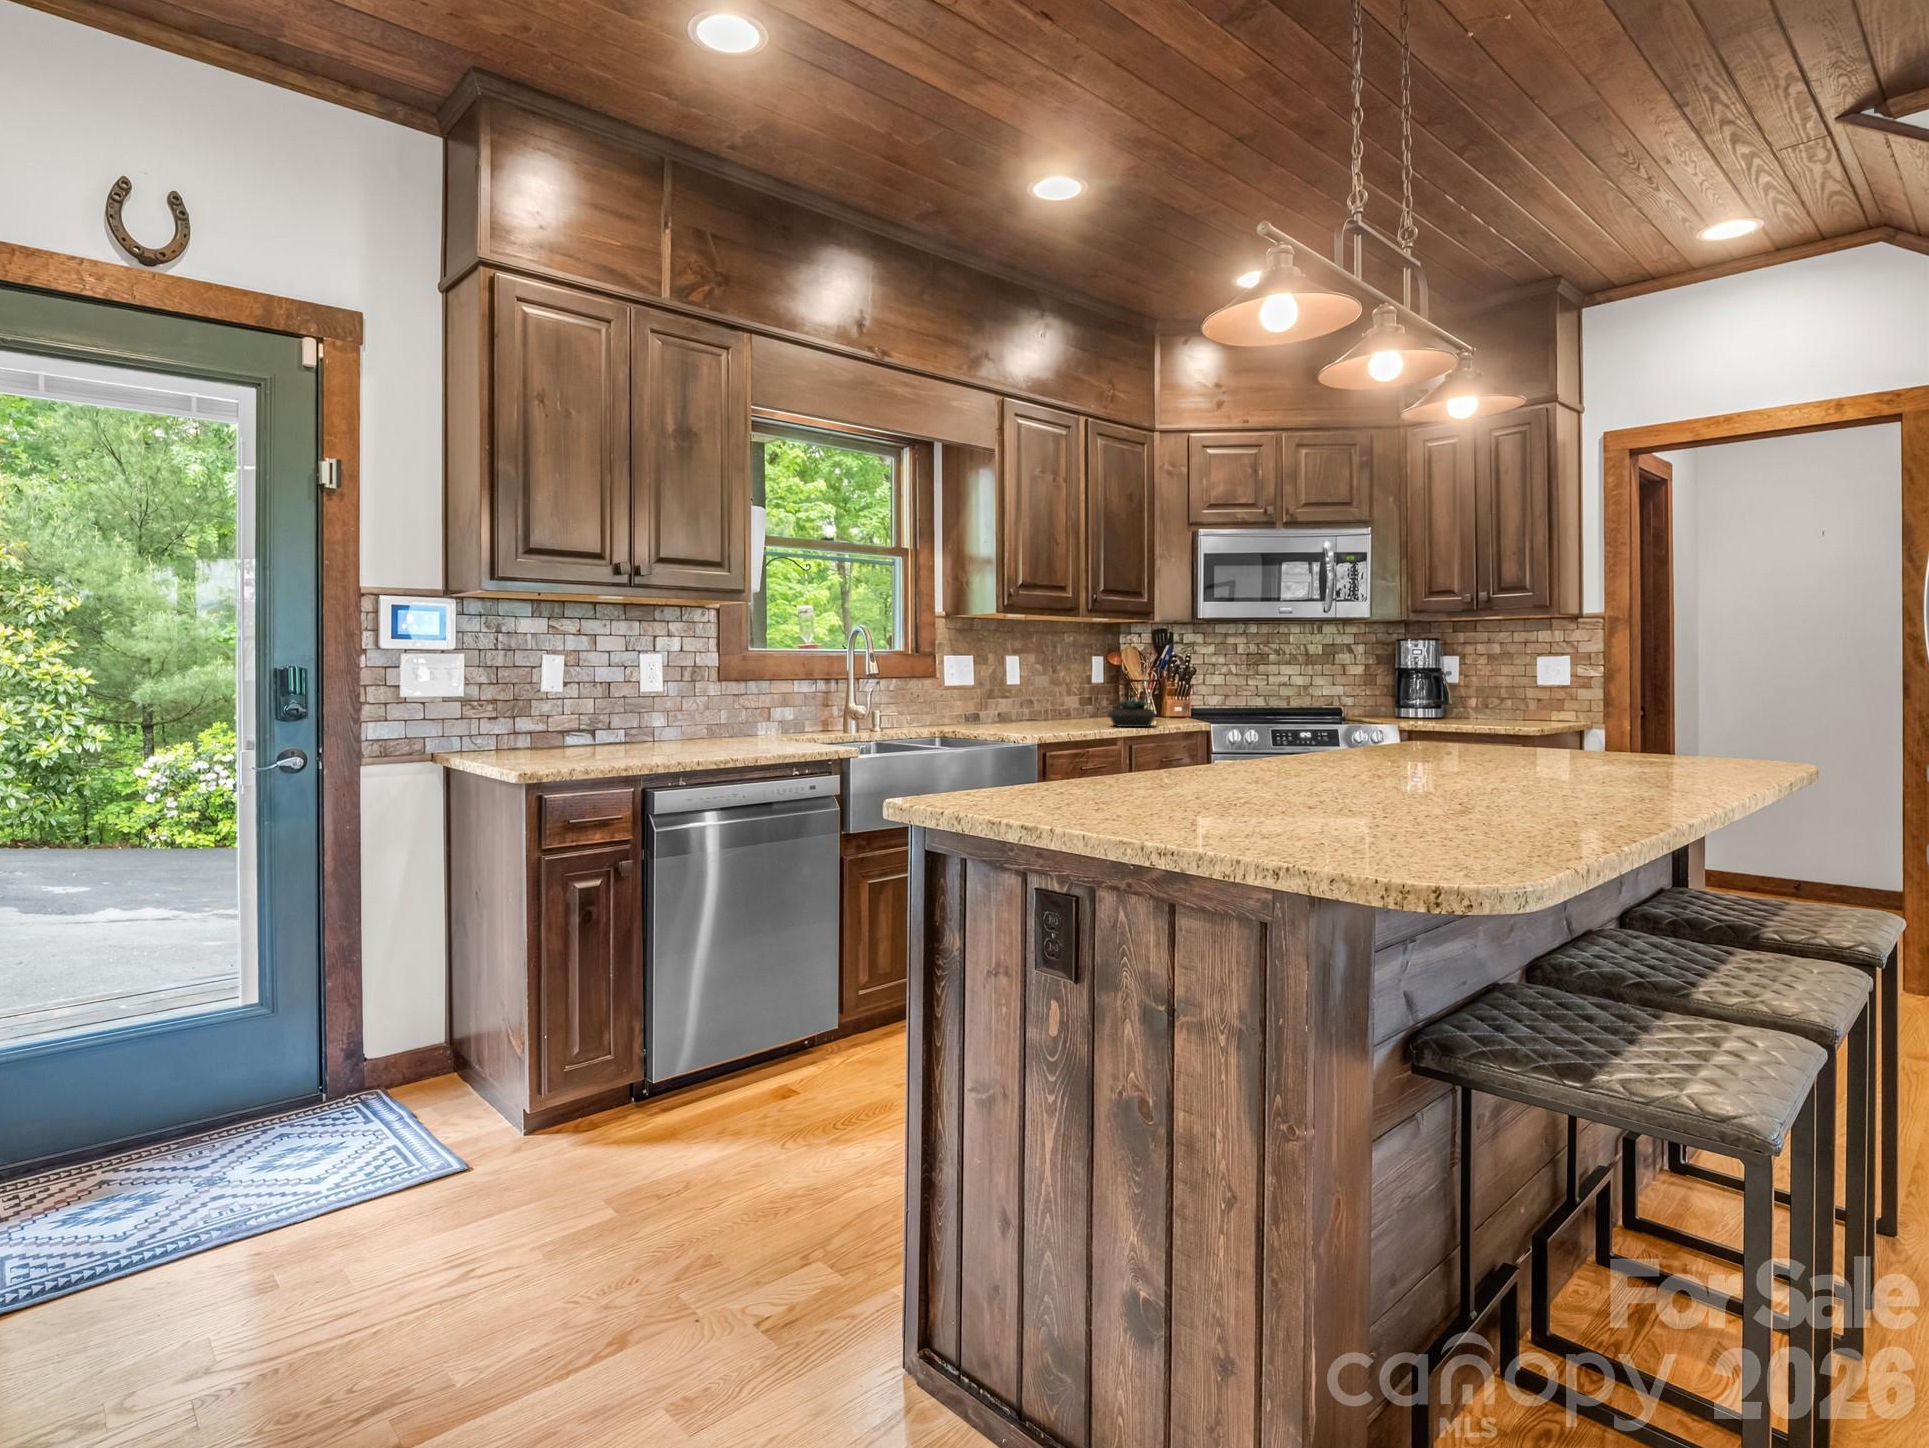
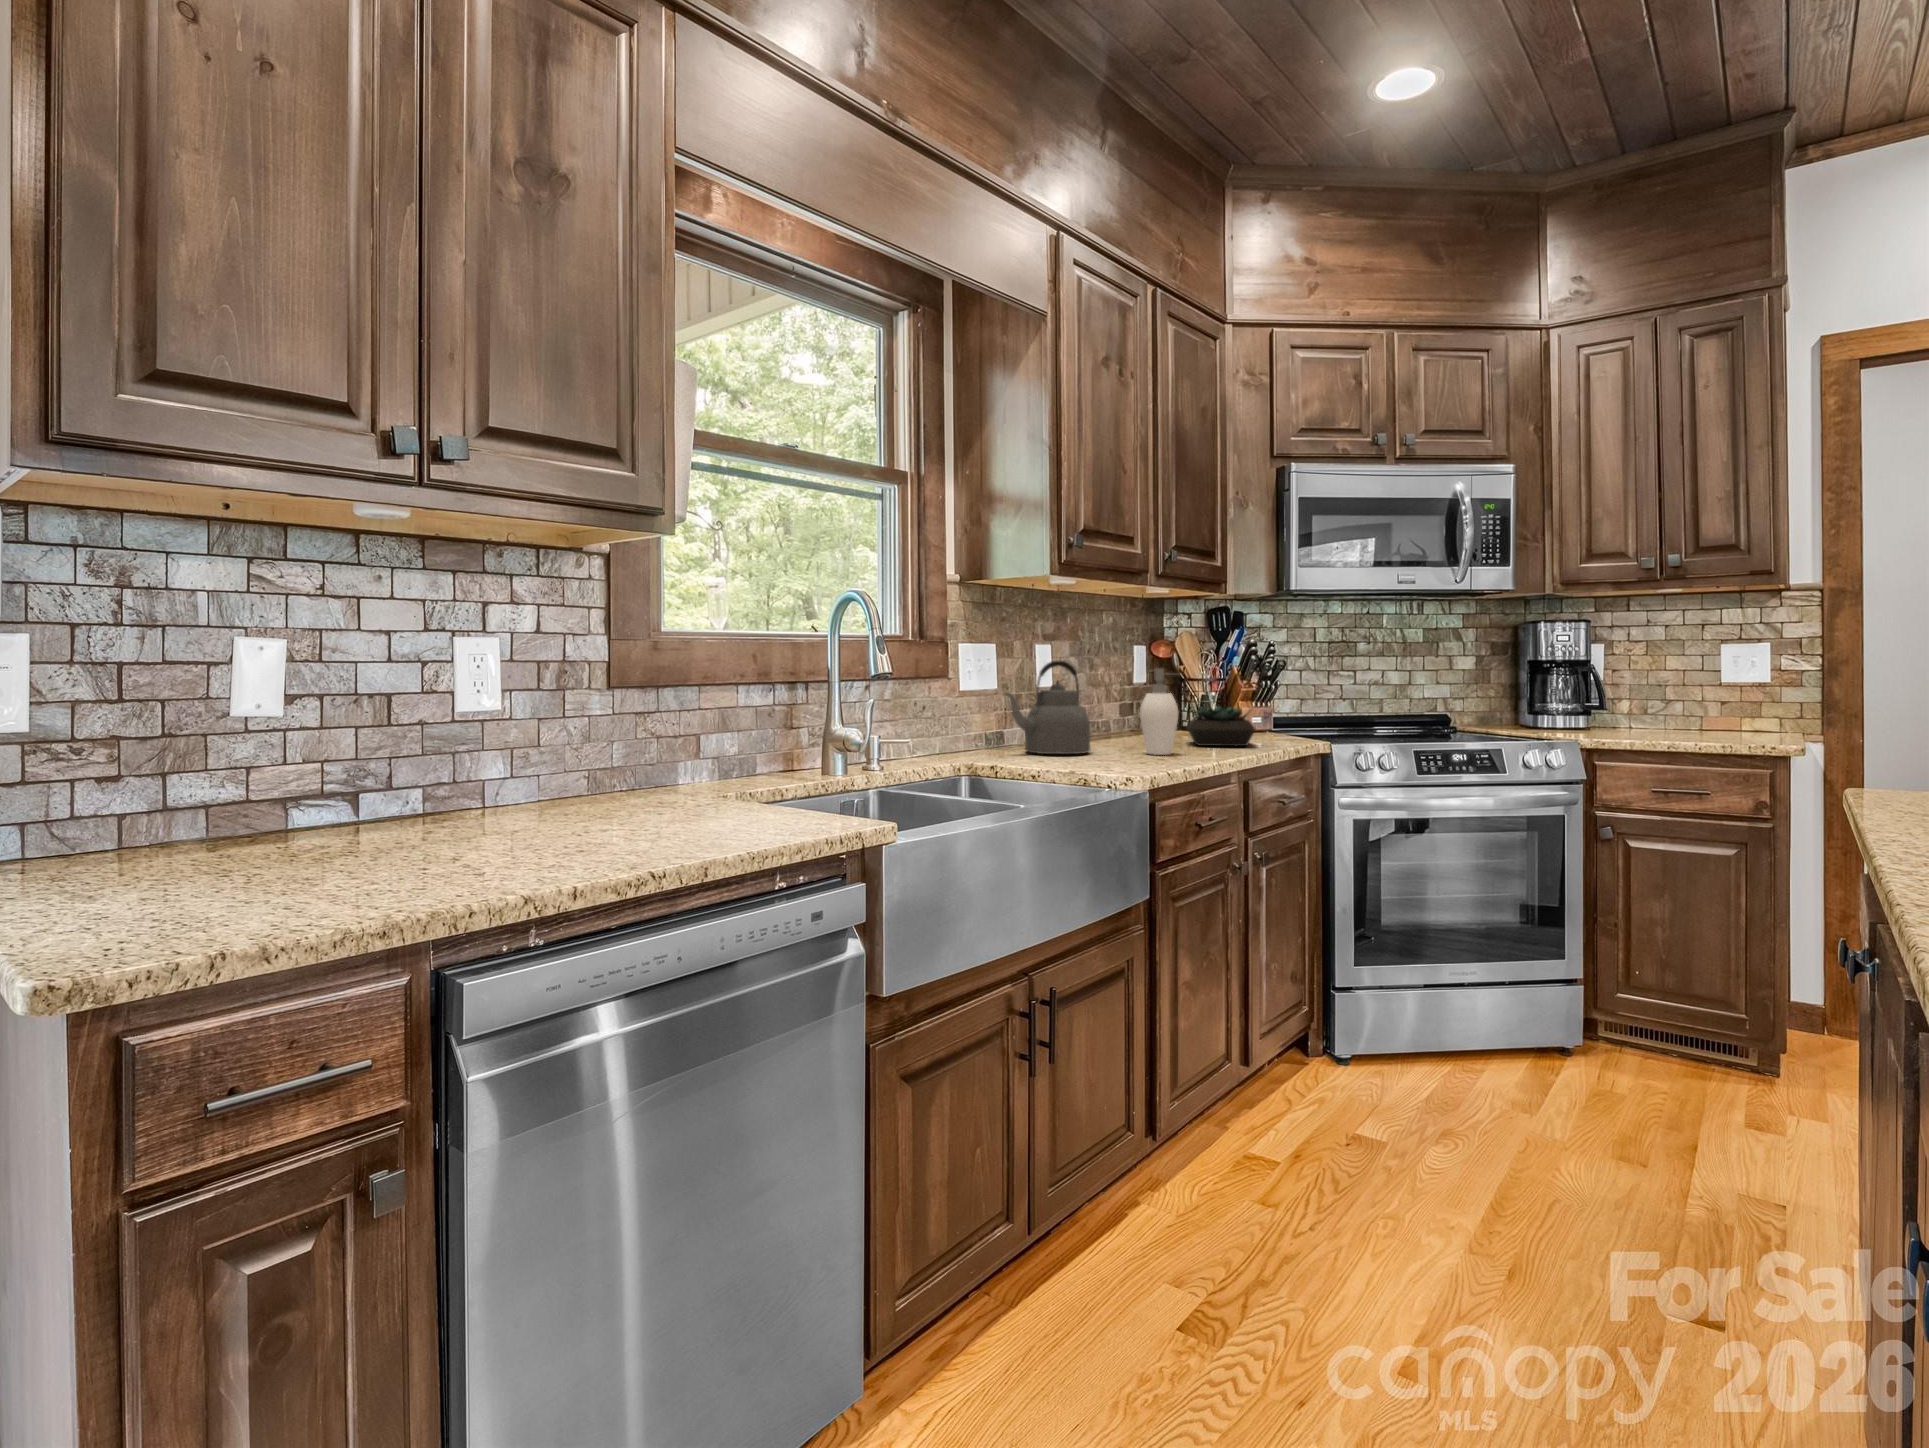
kettle: none [971,668,1032,729] -> present [1003,661,1090,754]
soap dispenser: none [1064,673,1090,730] -> present [1140,668,1178,755]

